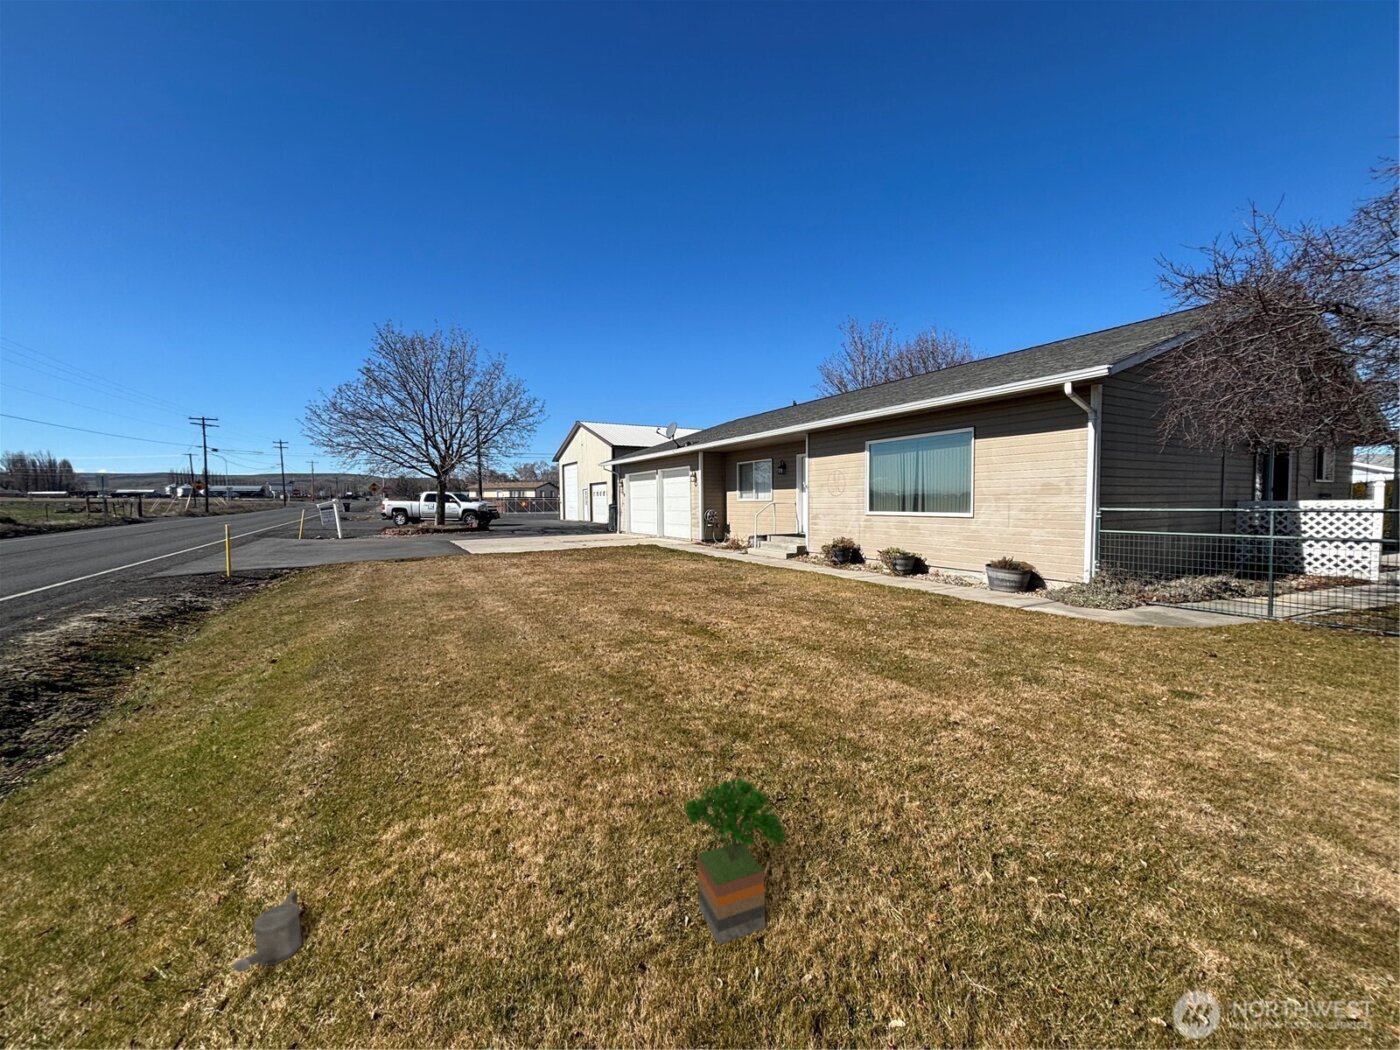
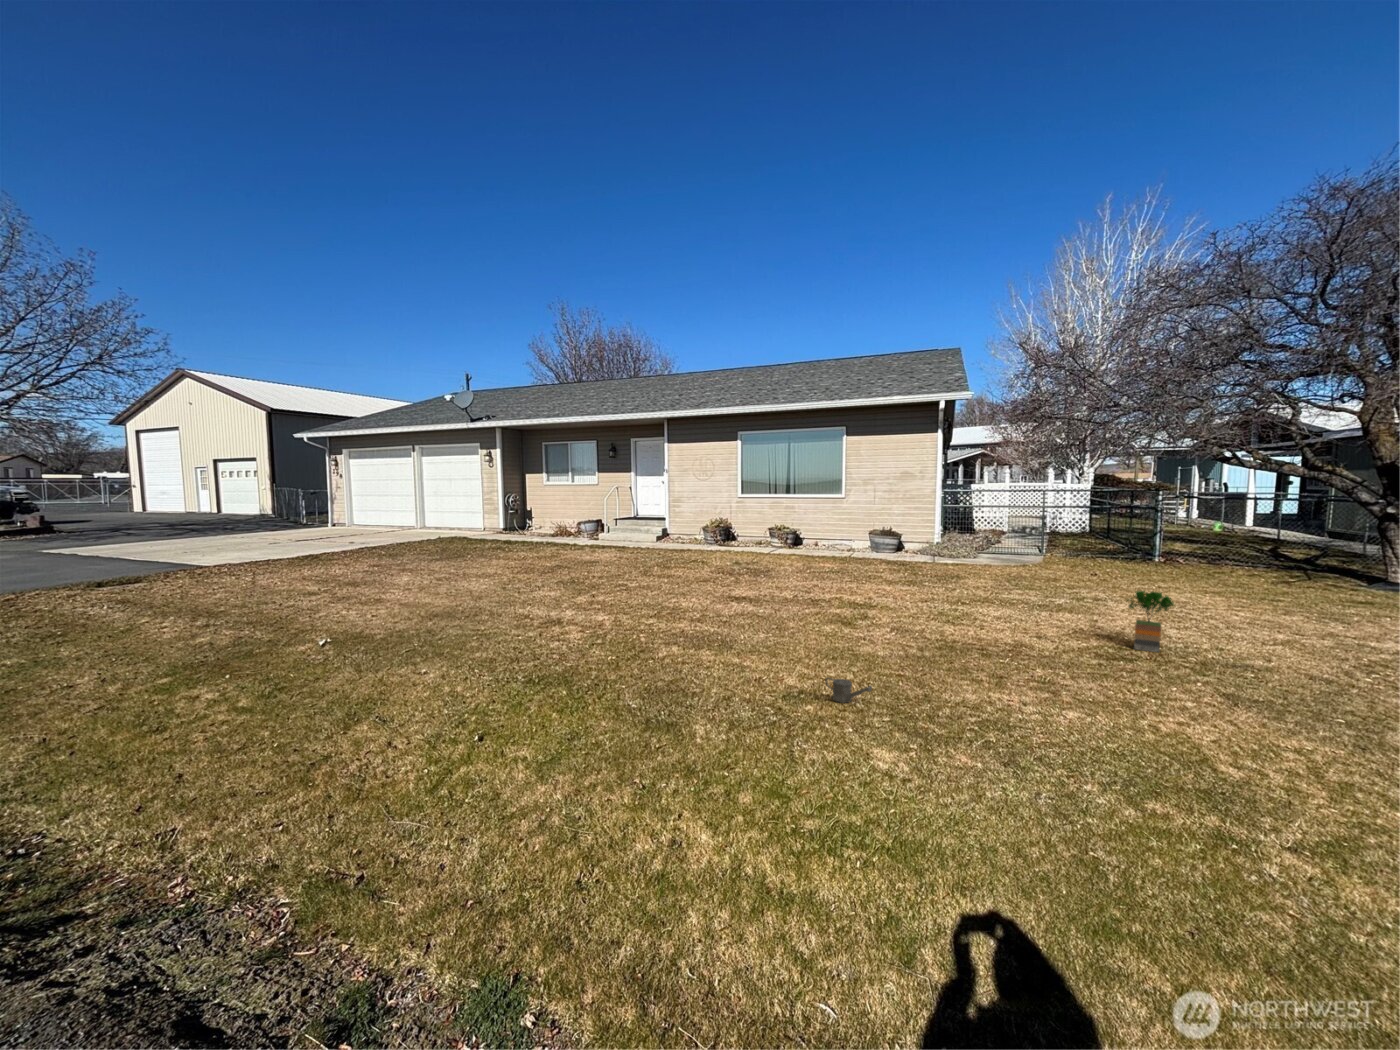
watering can: present [234,891,302,972] -> present [825,678,872,703]

